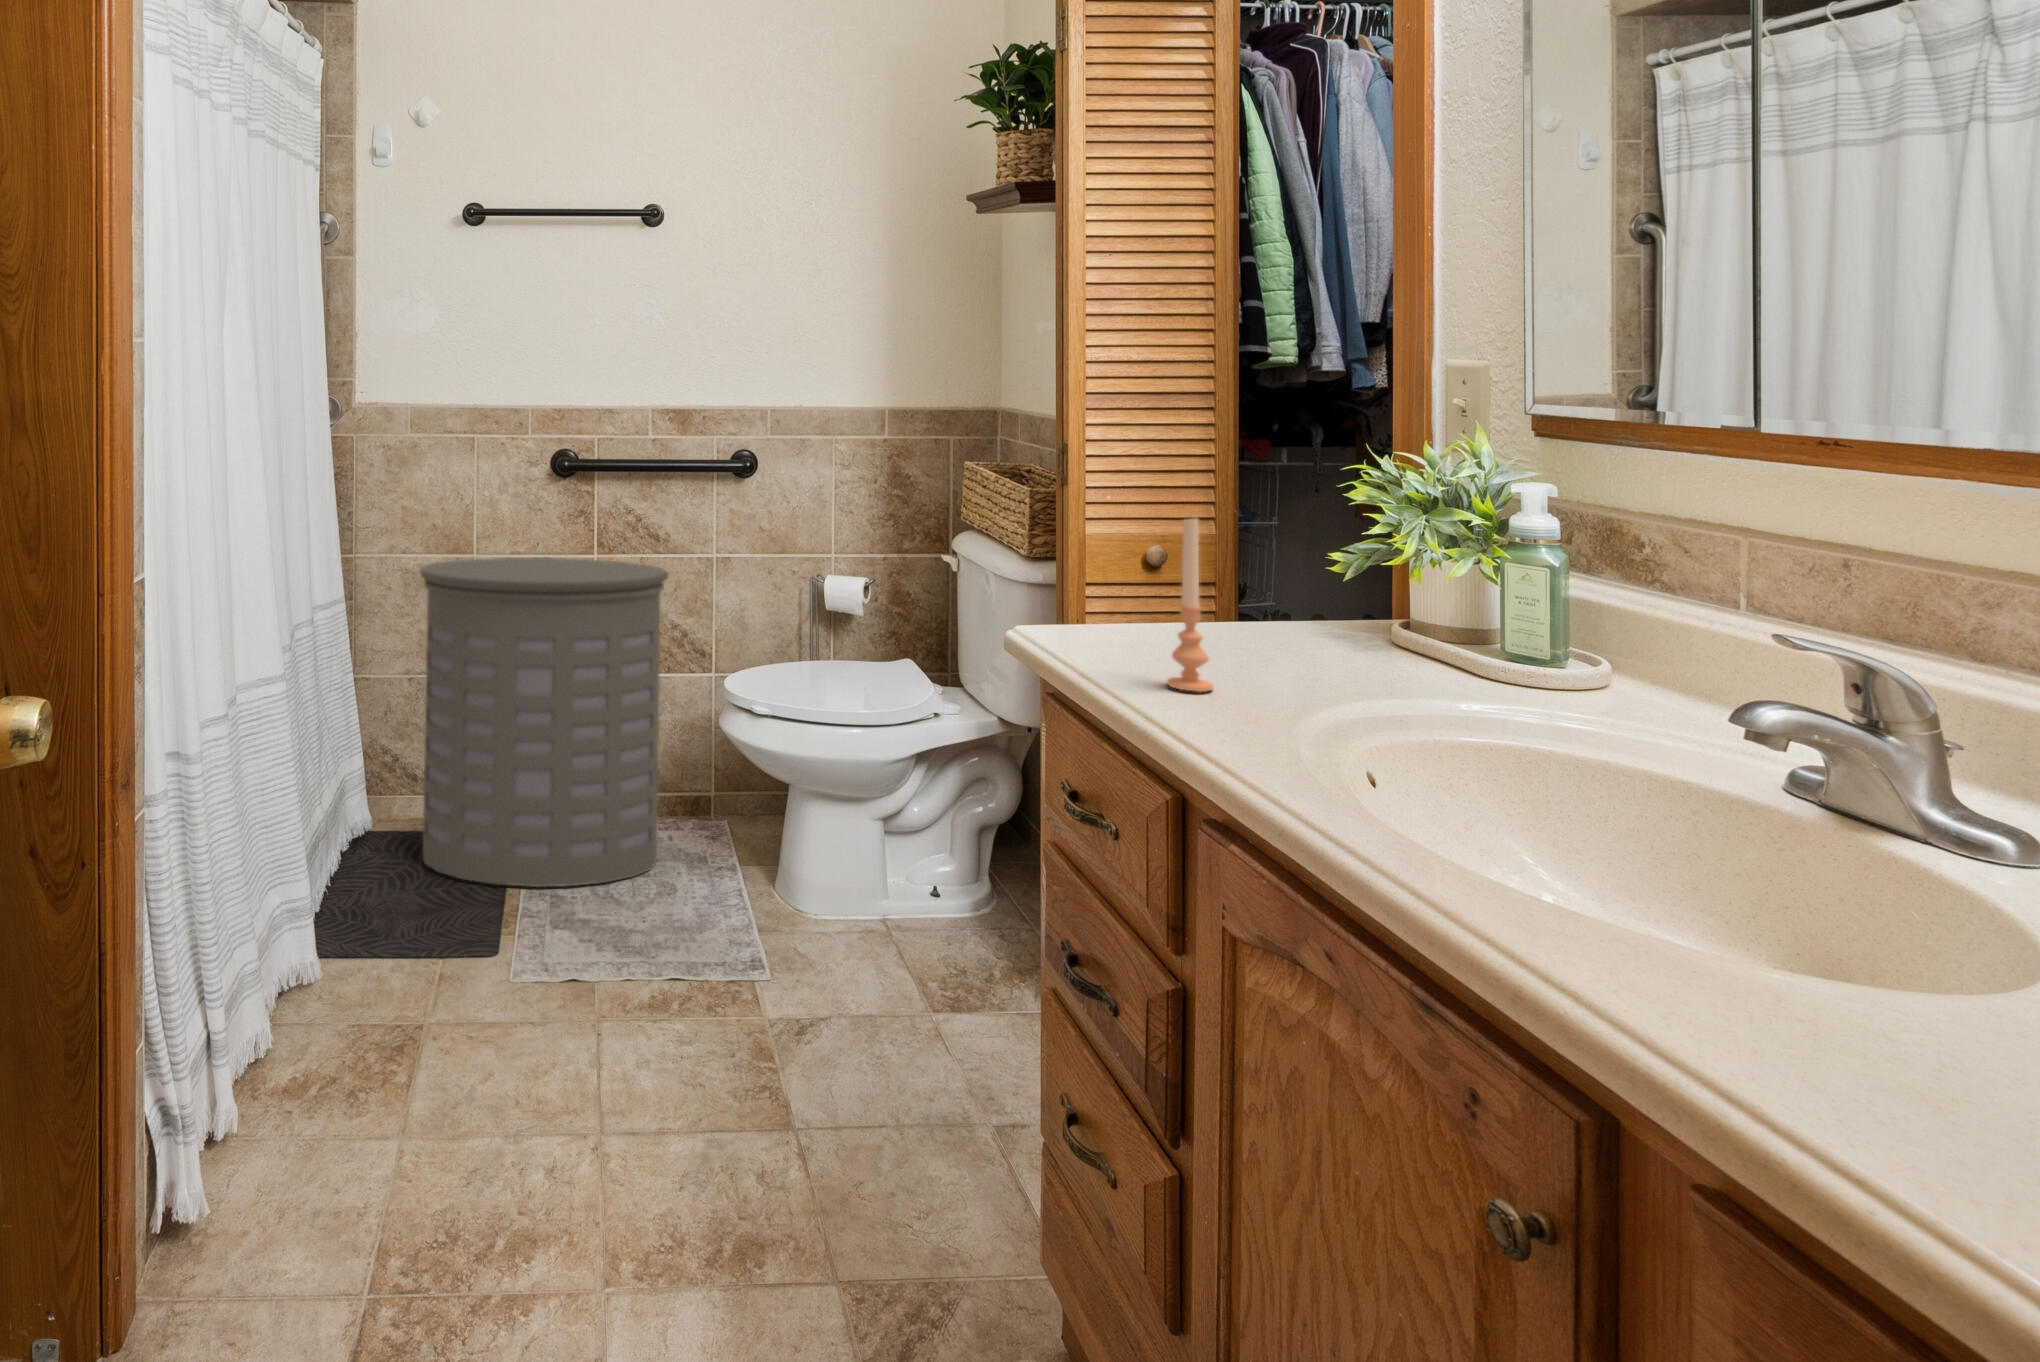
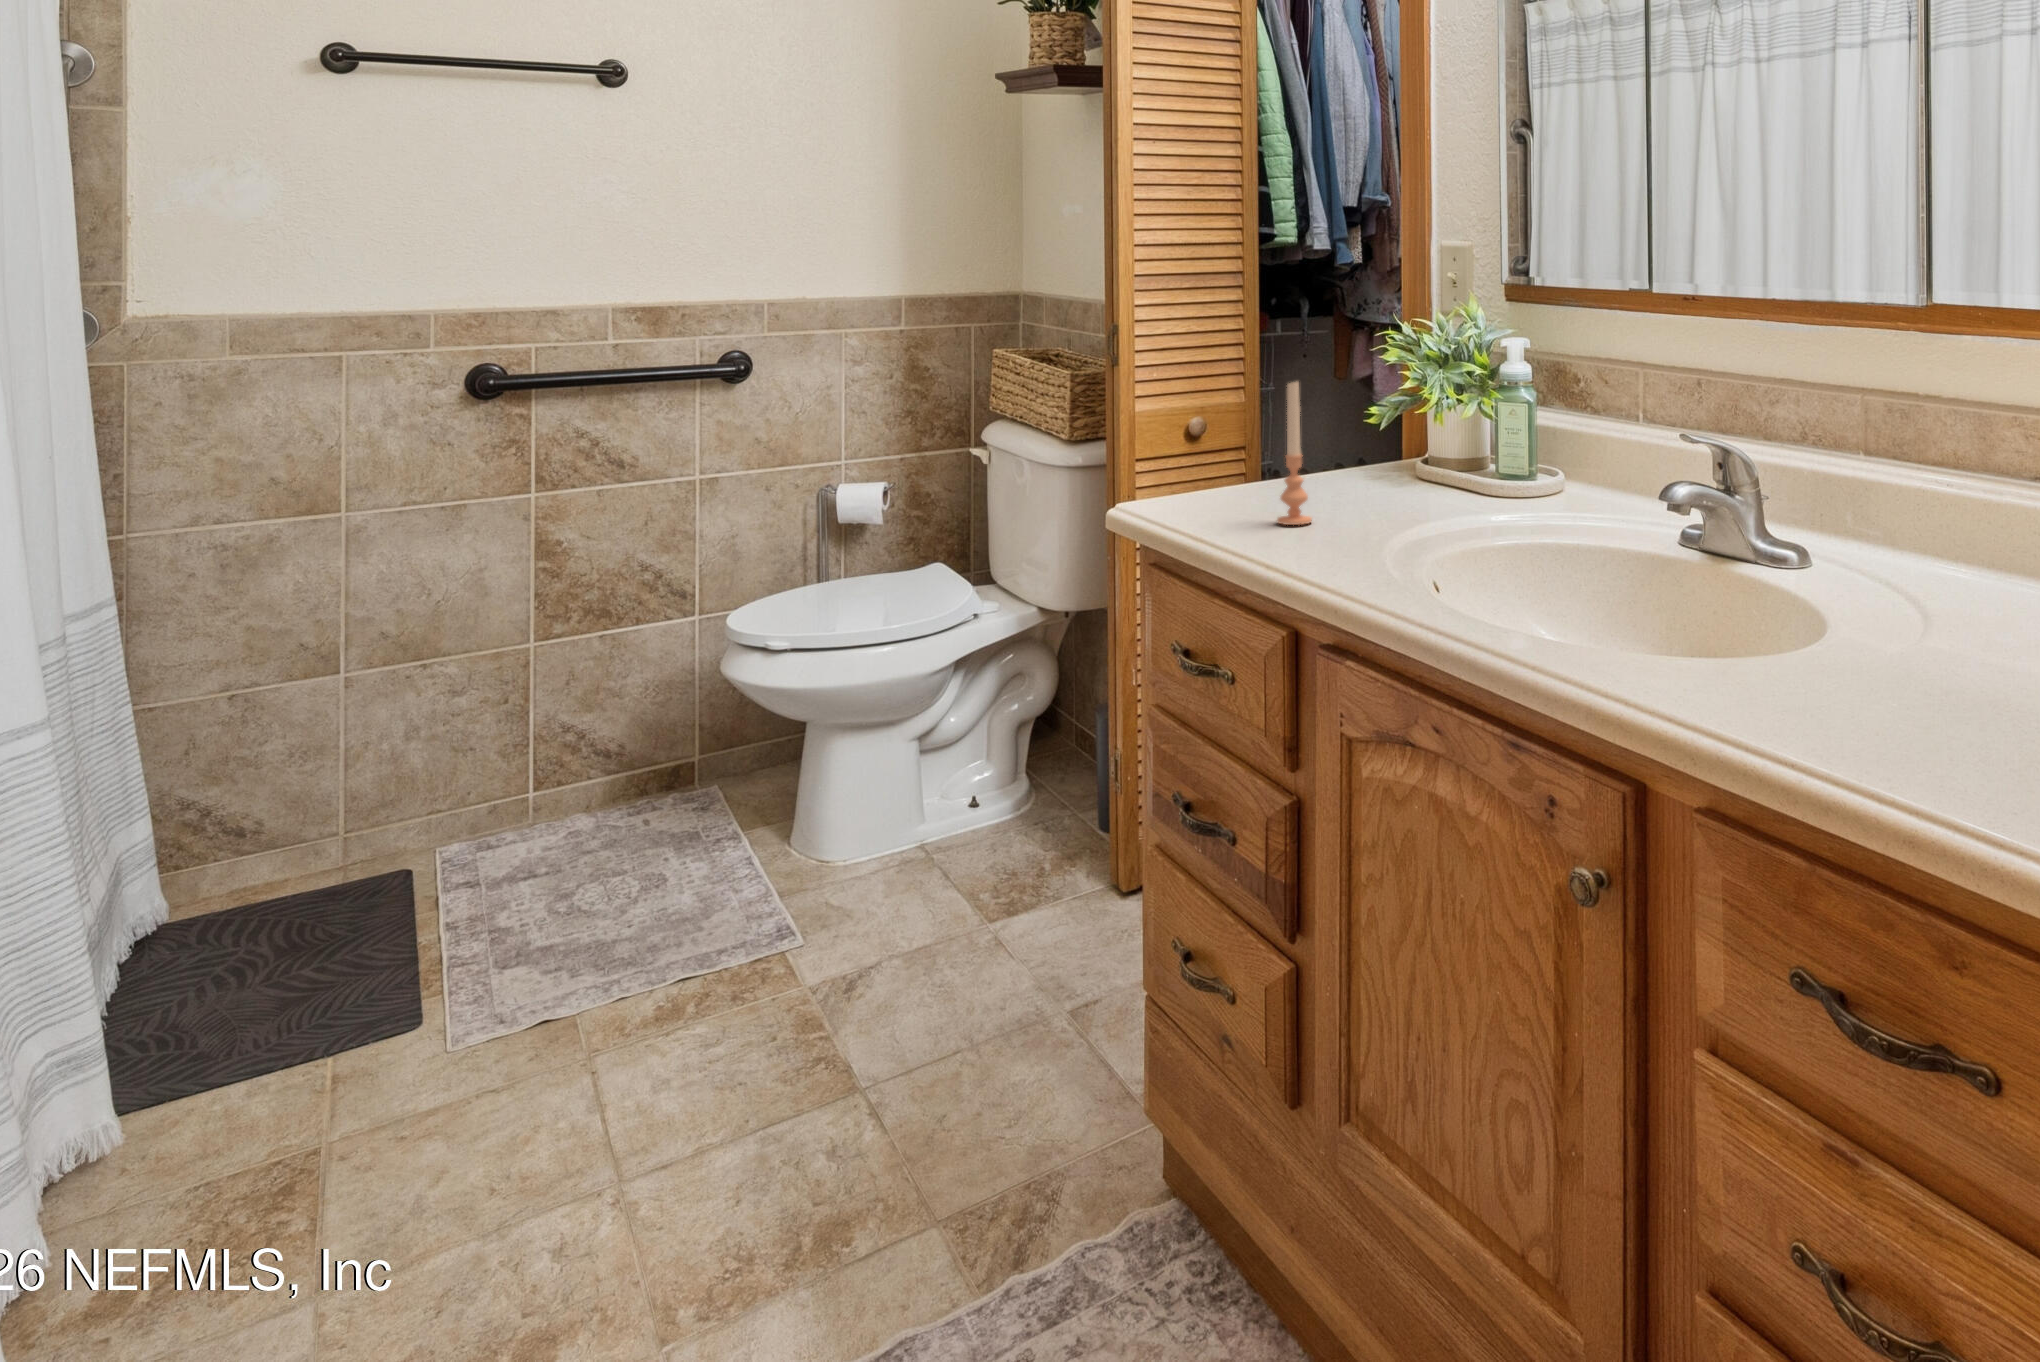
laundry hamper: present [420,558,669,887] -> none [252,500,644,934]

